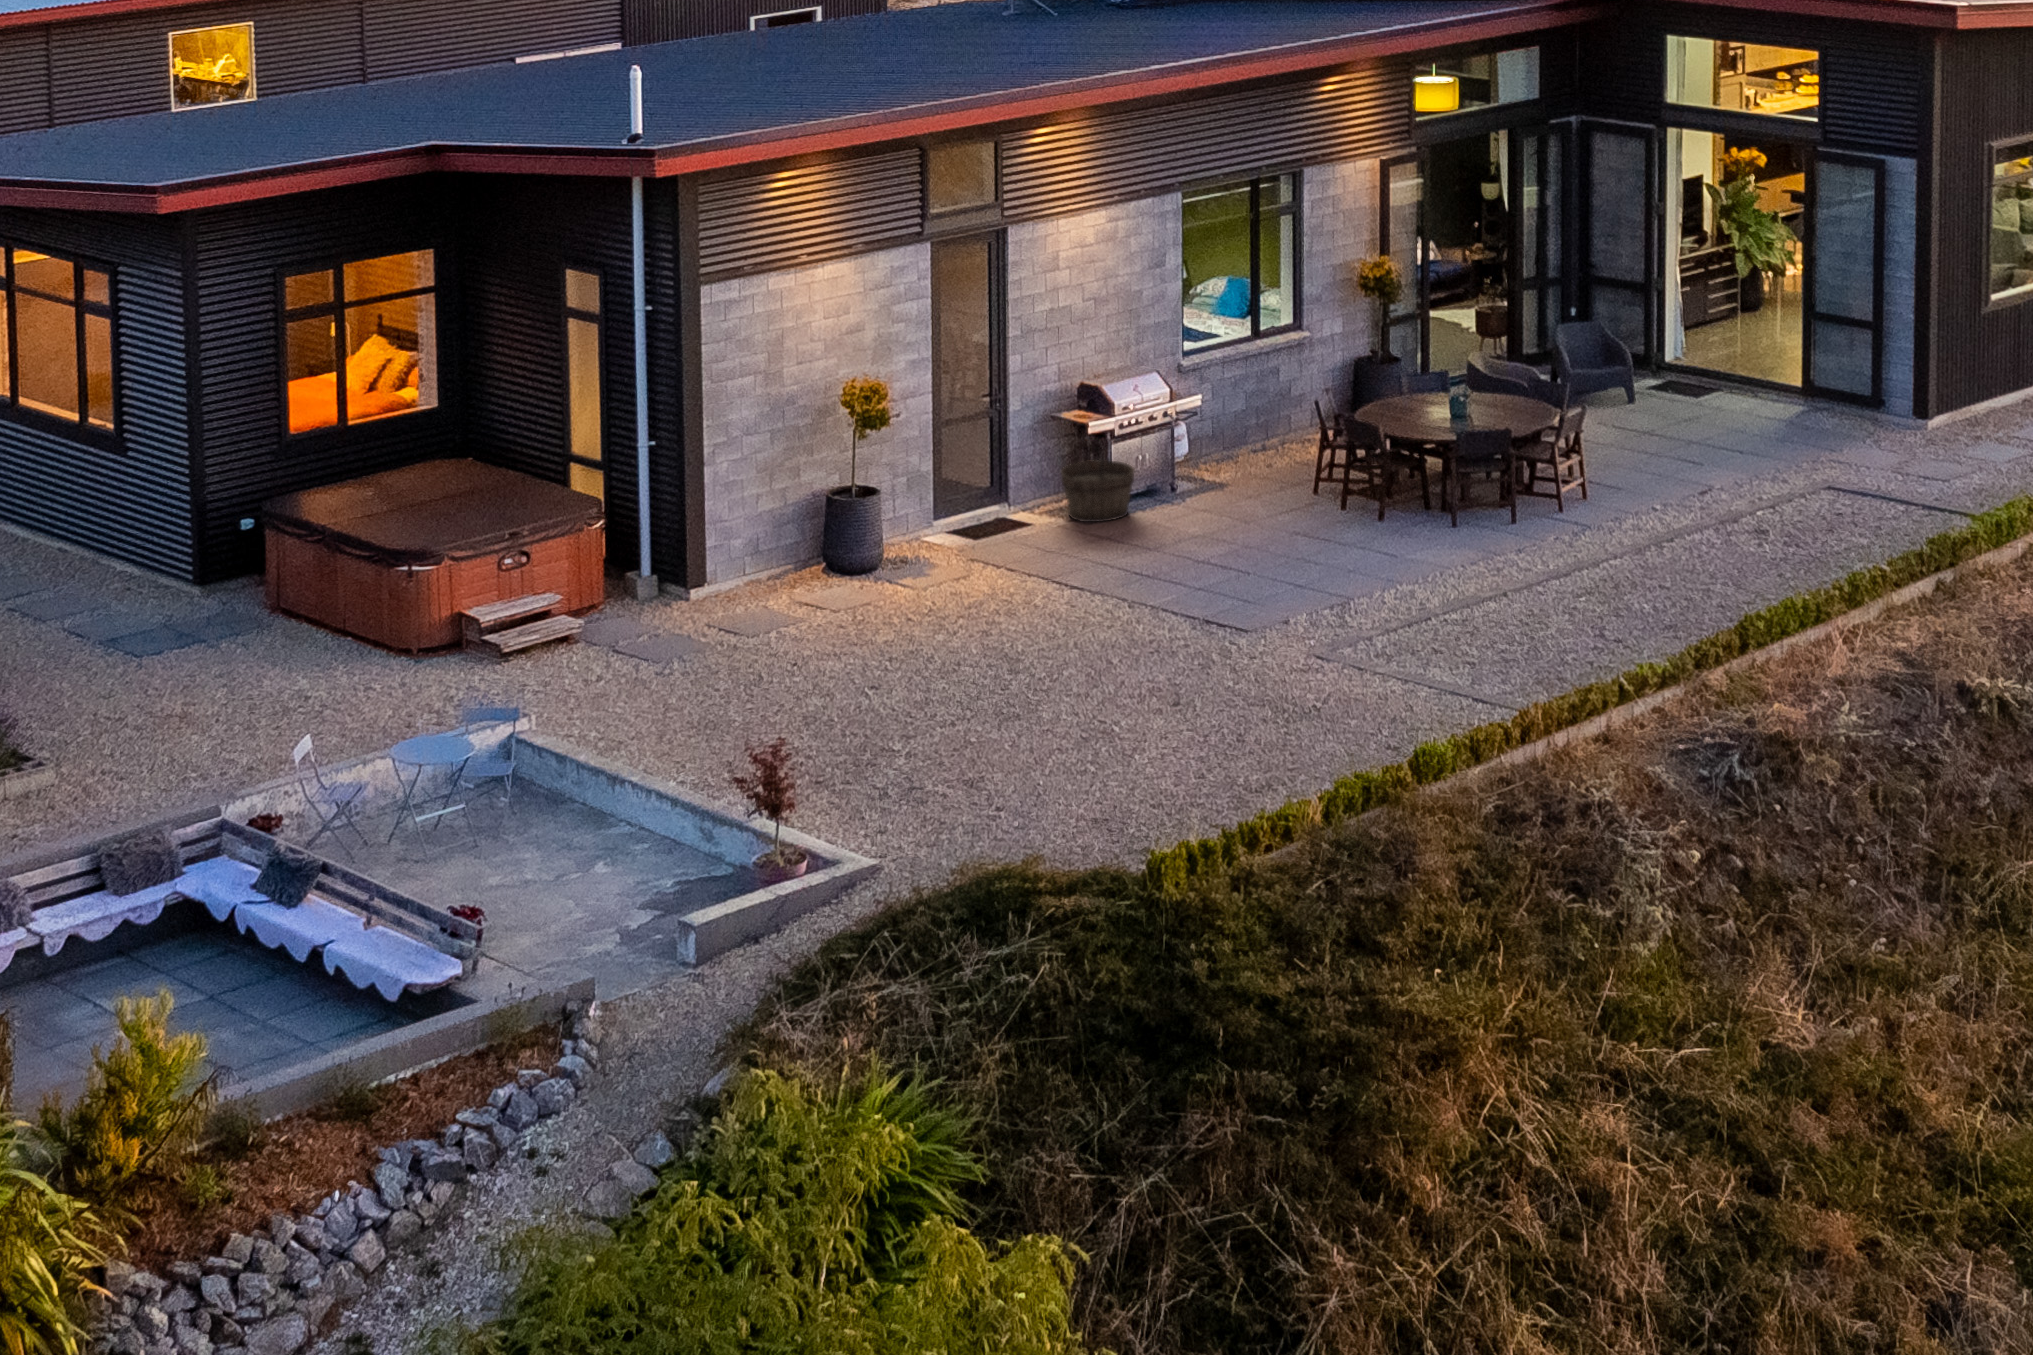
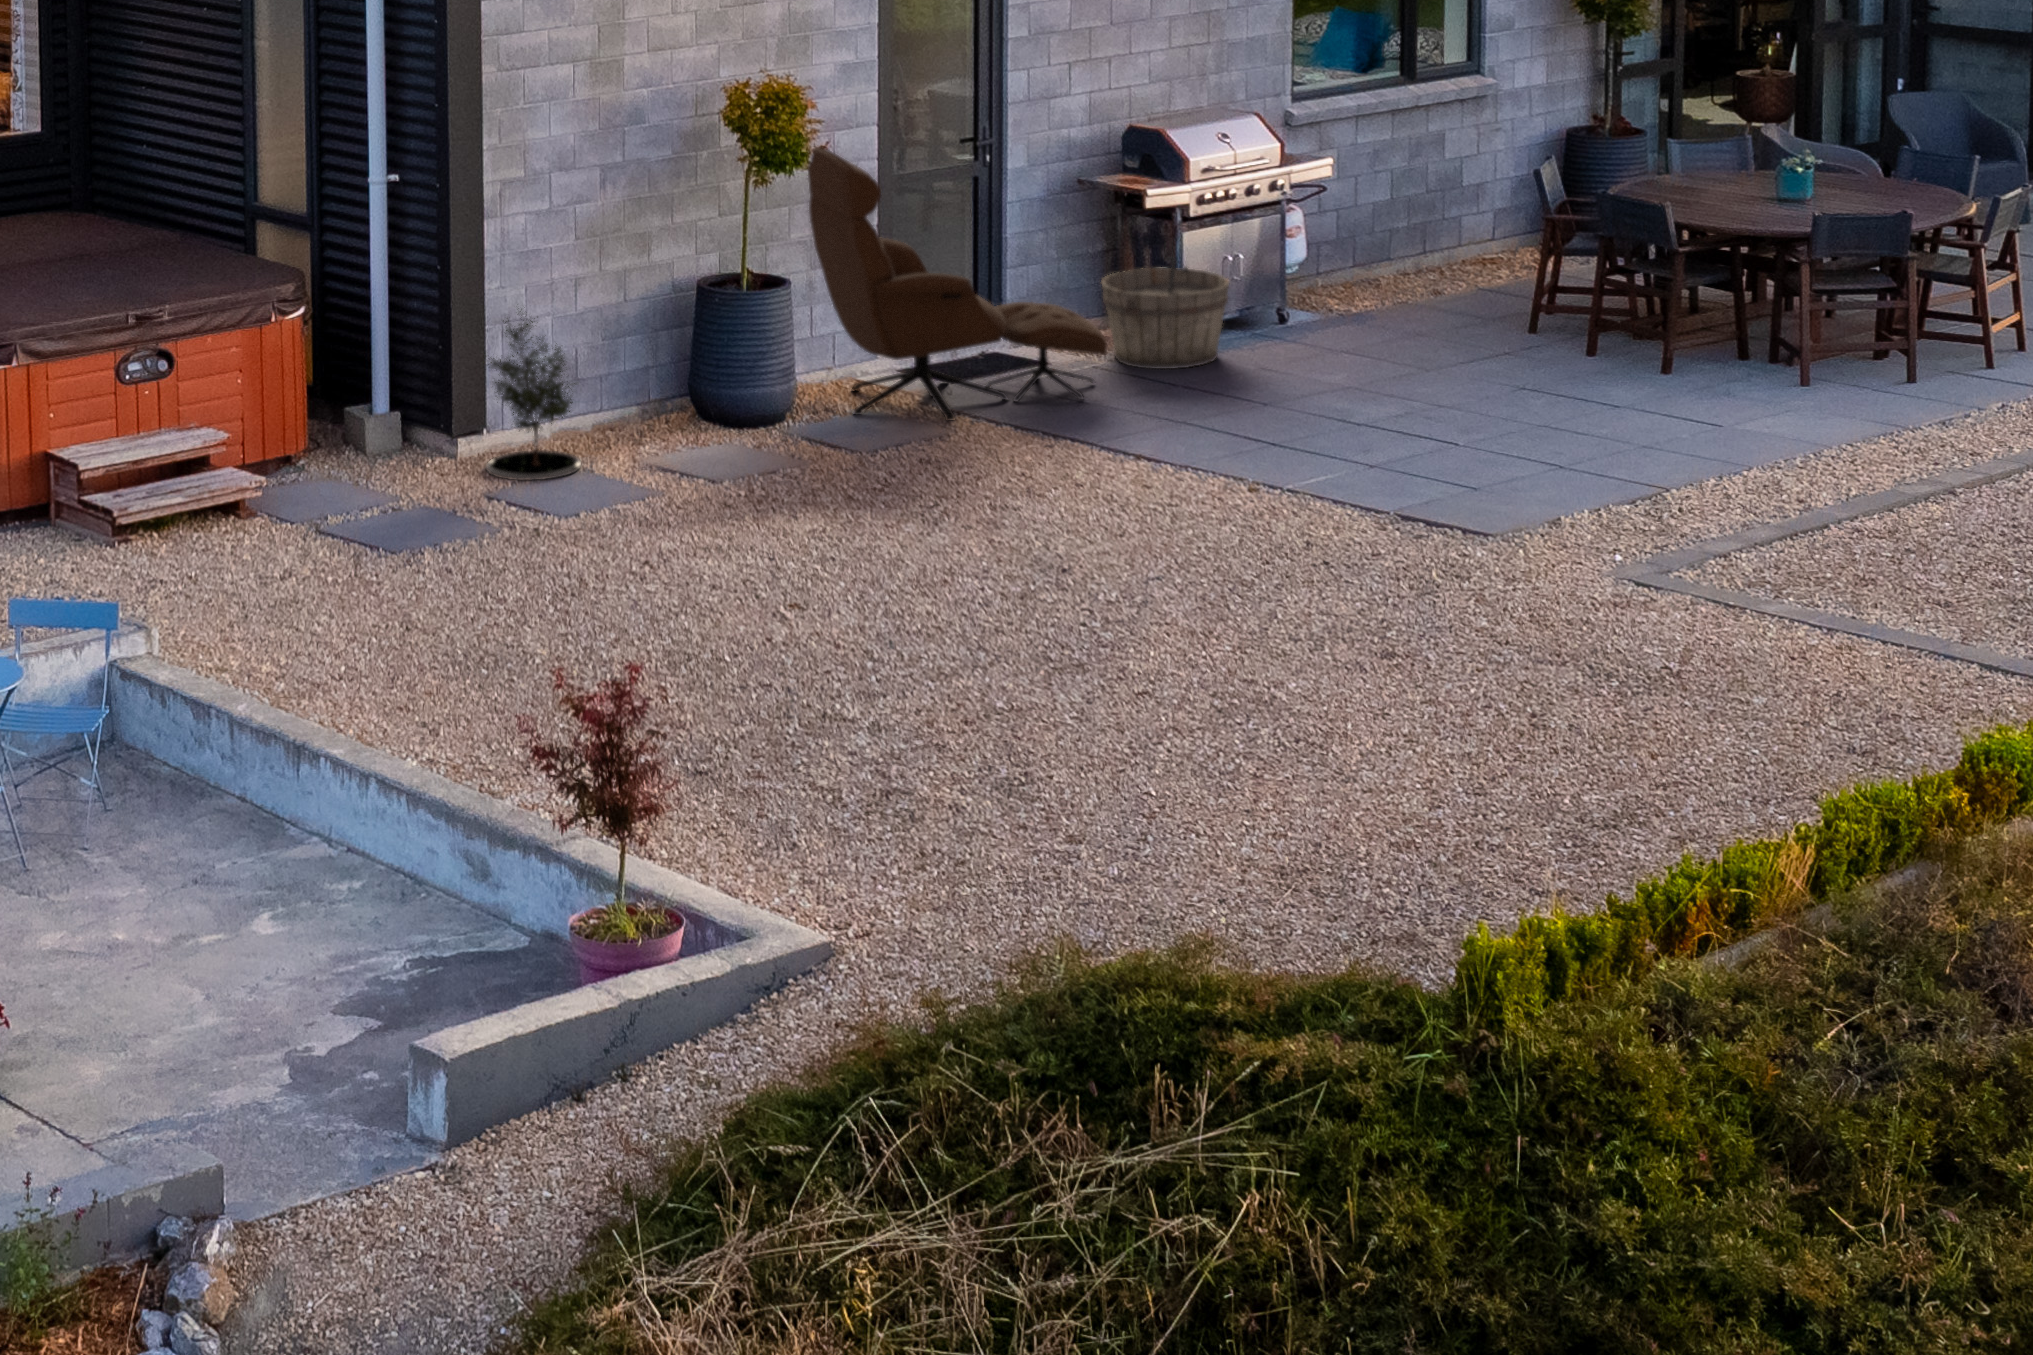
lounge chair: none [885,405,1060,562] -> present [808,147,1107,421]
potted tree: none [697,509,755,608] -> present [486,307,581,480]

